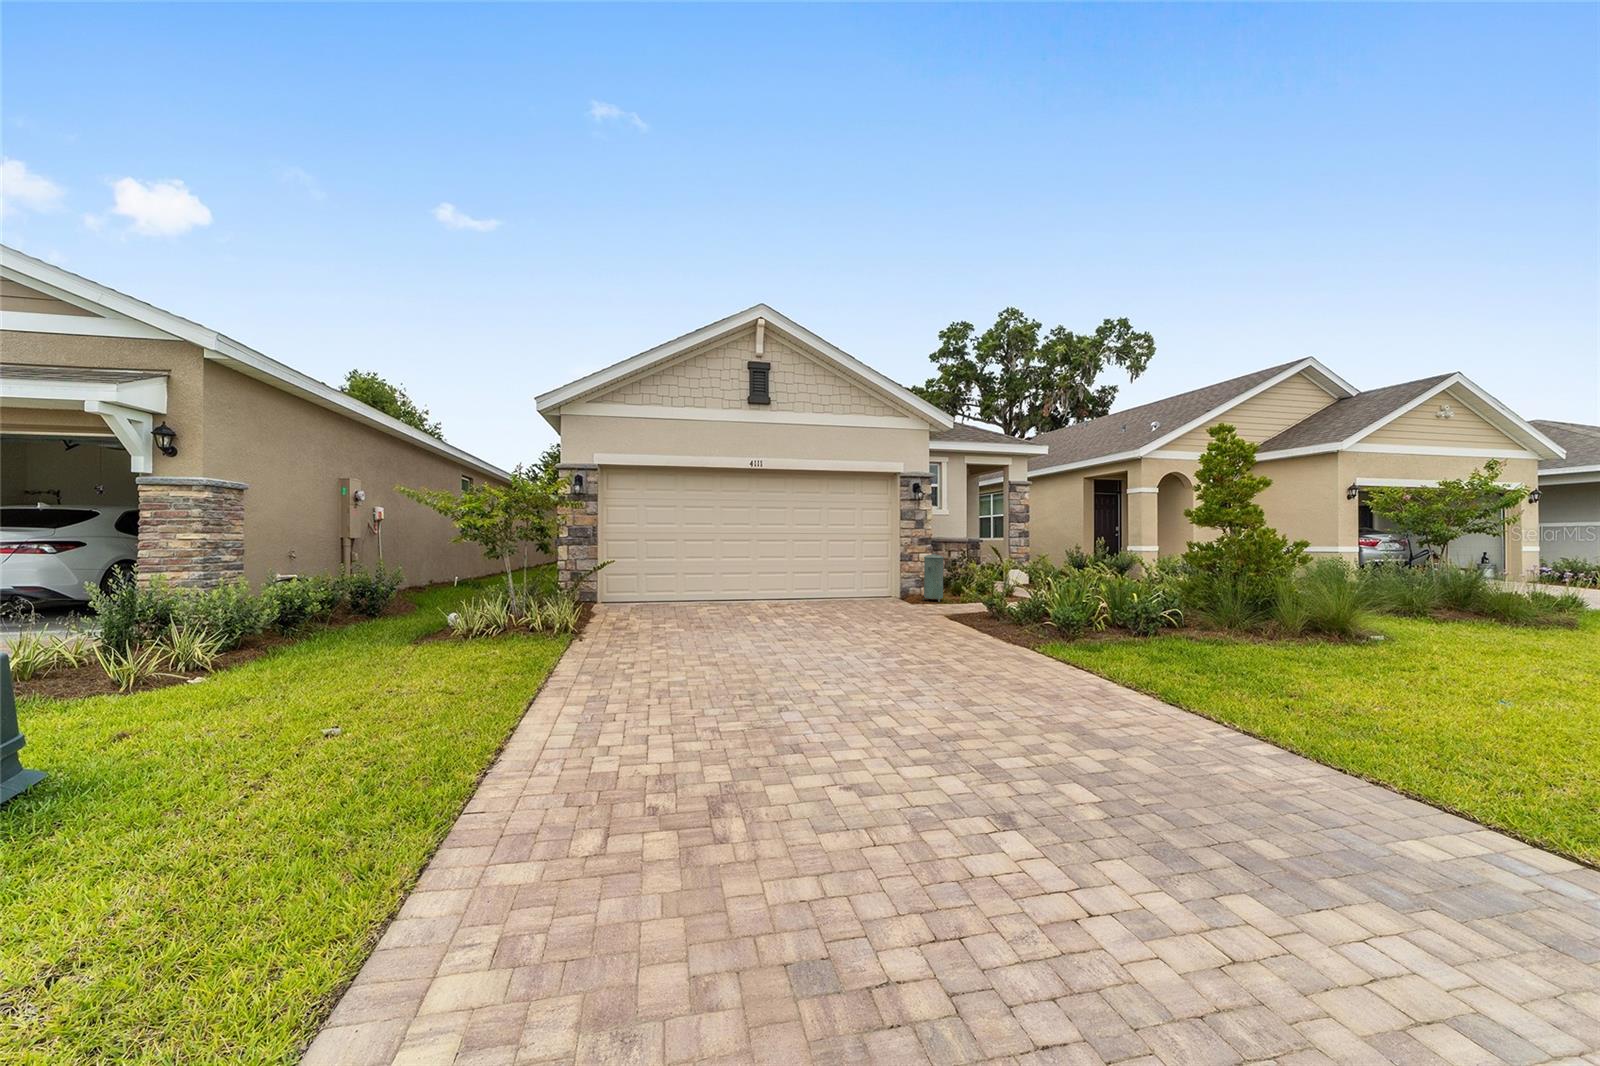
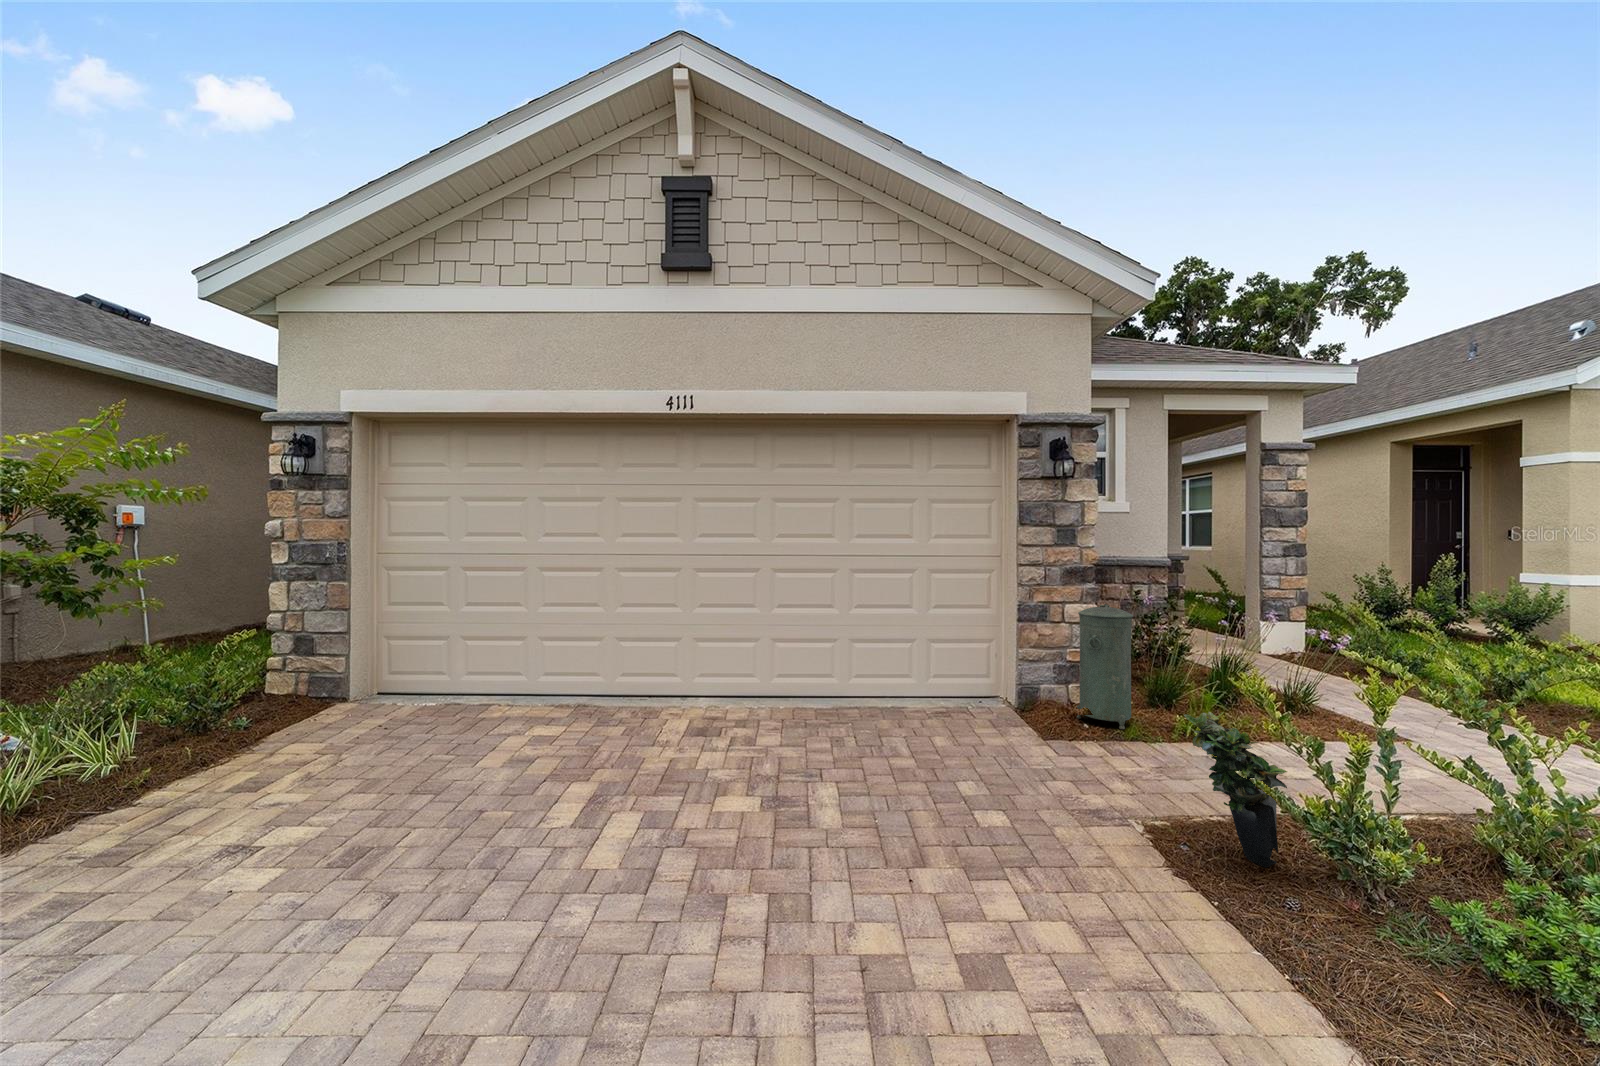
potted plant: none [950,578,974,617] -> present [1184,712,1287,868]

